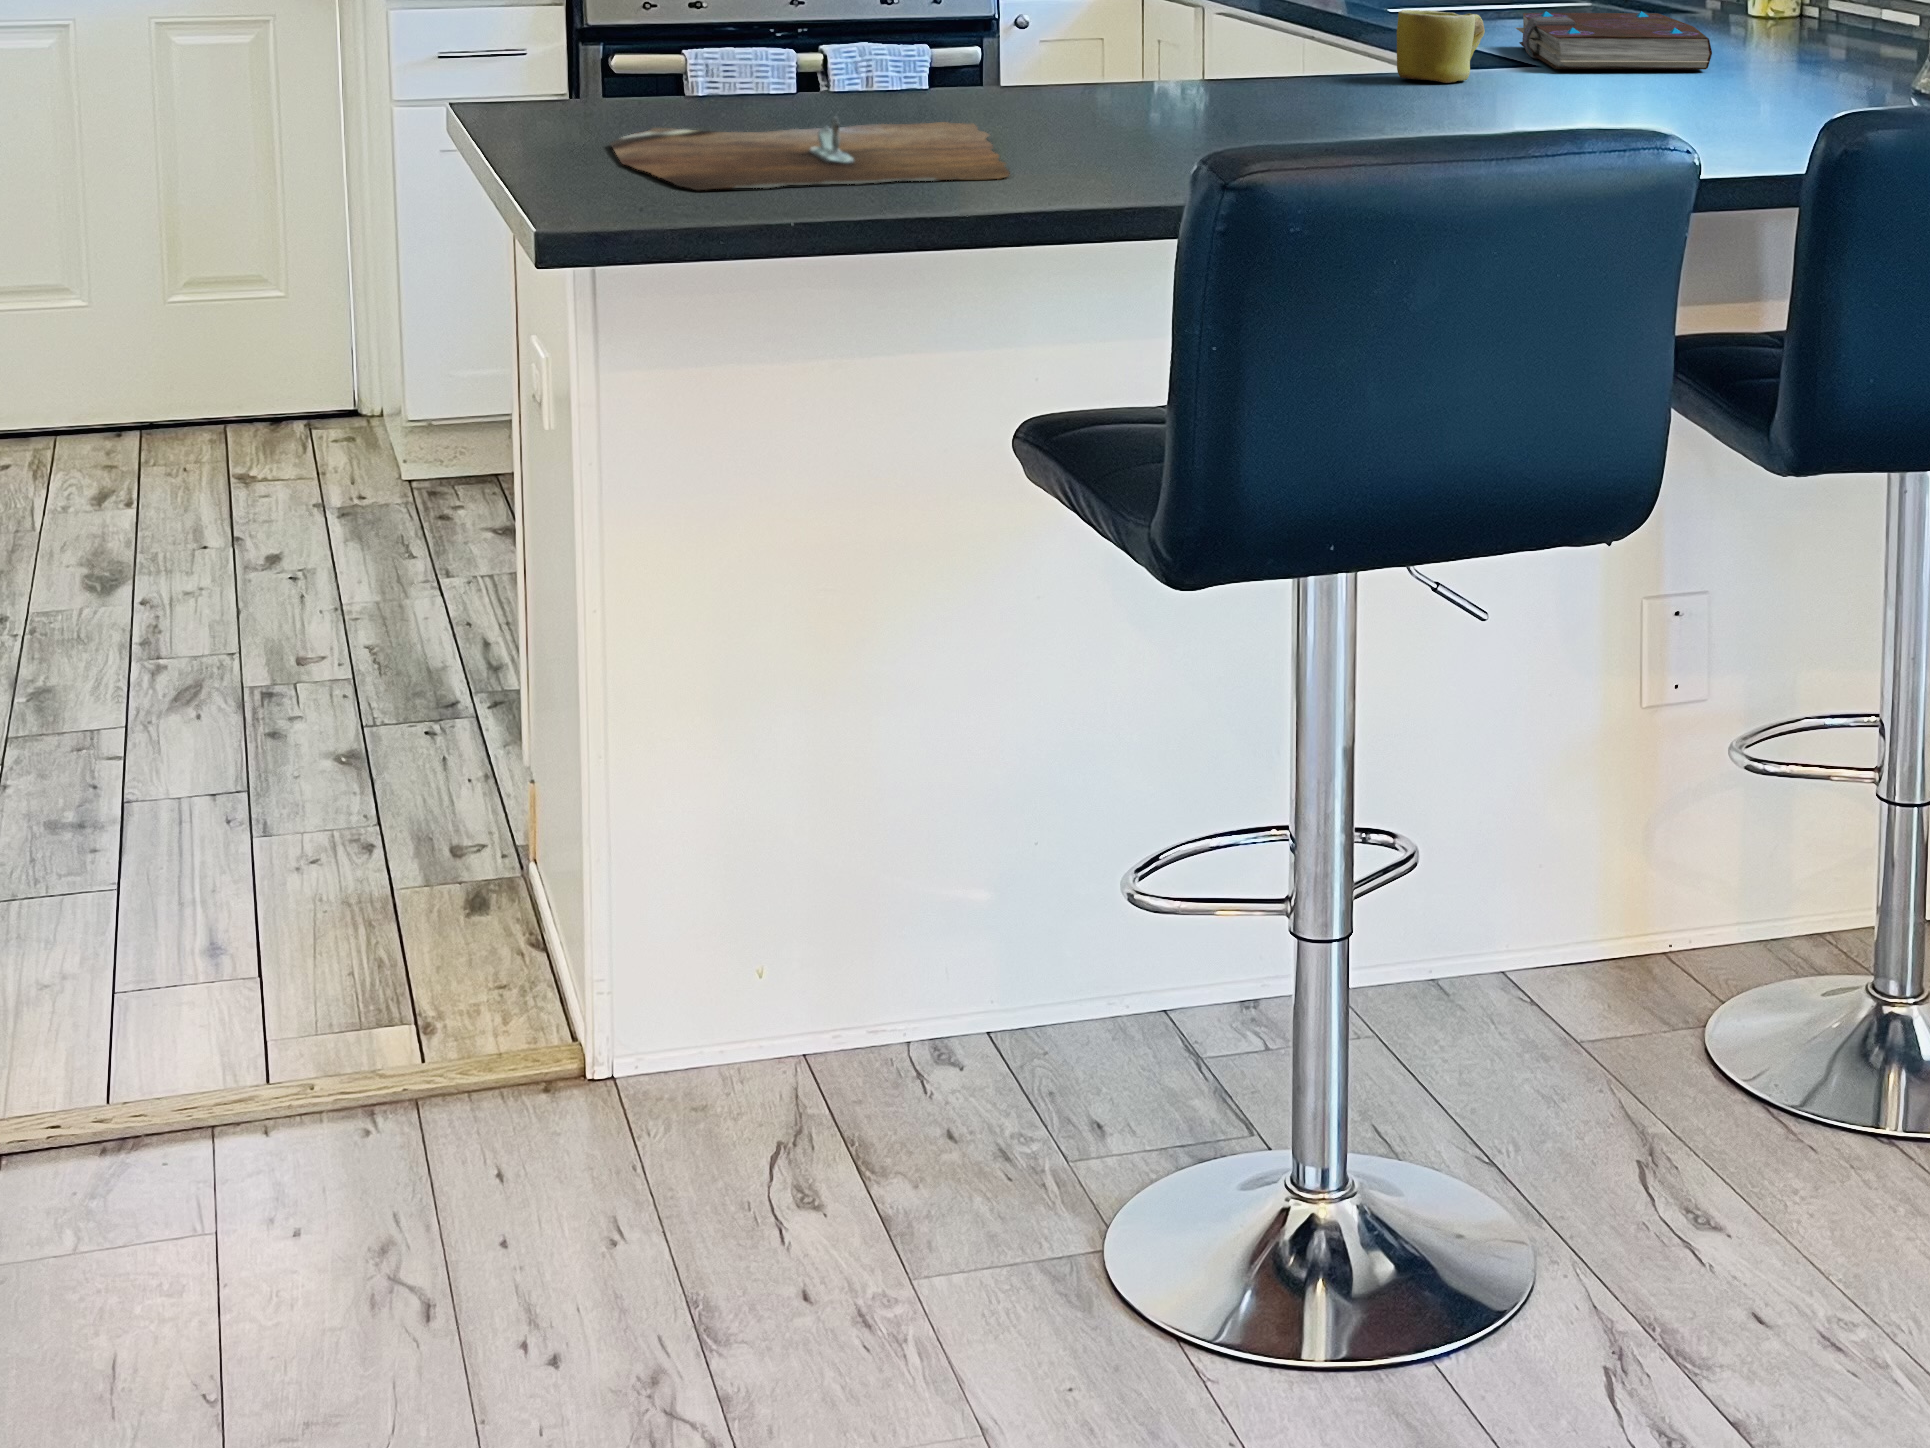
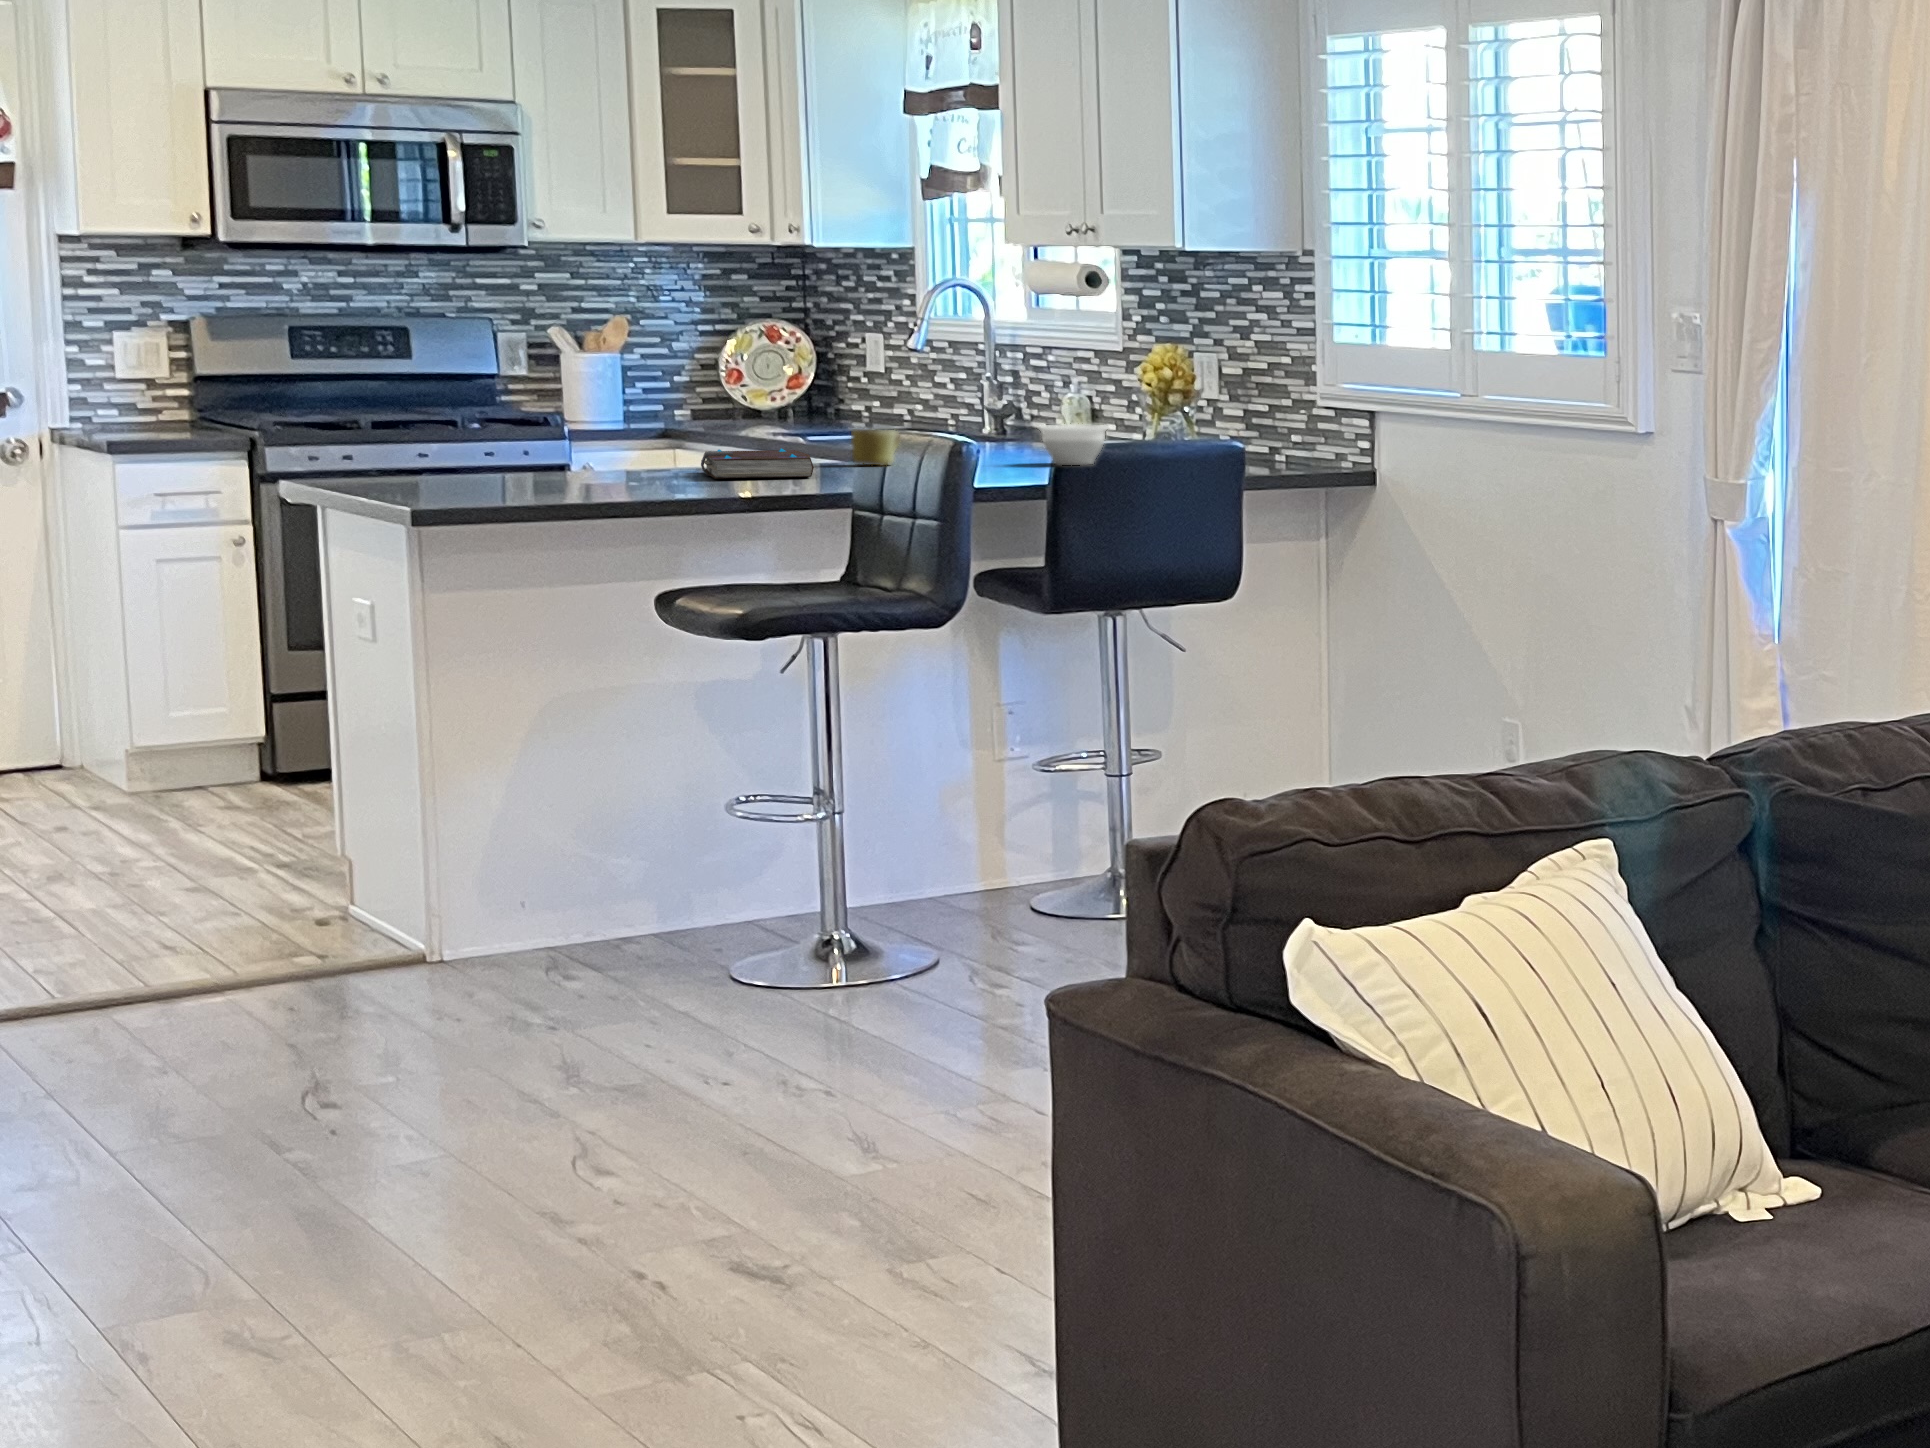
bowl: none [1740,10,1882,95] -> present [1039,424,1107,465]
book: present [1516,11,1712,69] -> present [701,448,814,479]
cutting board: present [611,116,1010,190] -> none [418,469,655,500]

